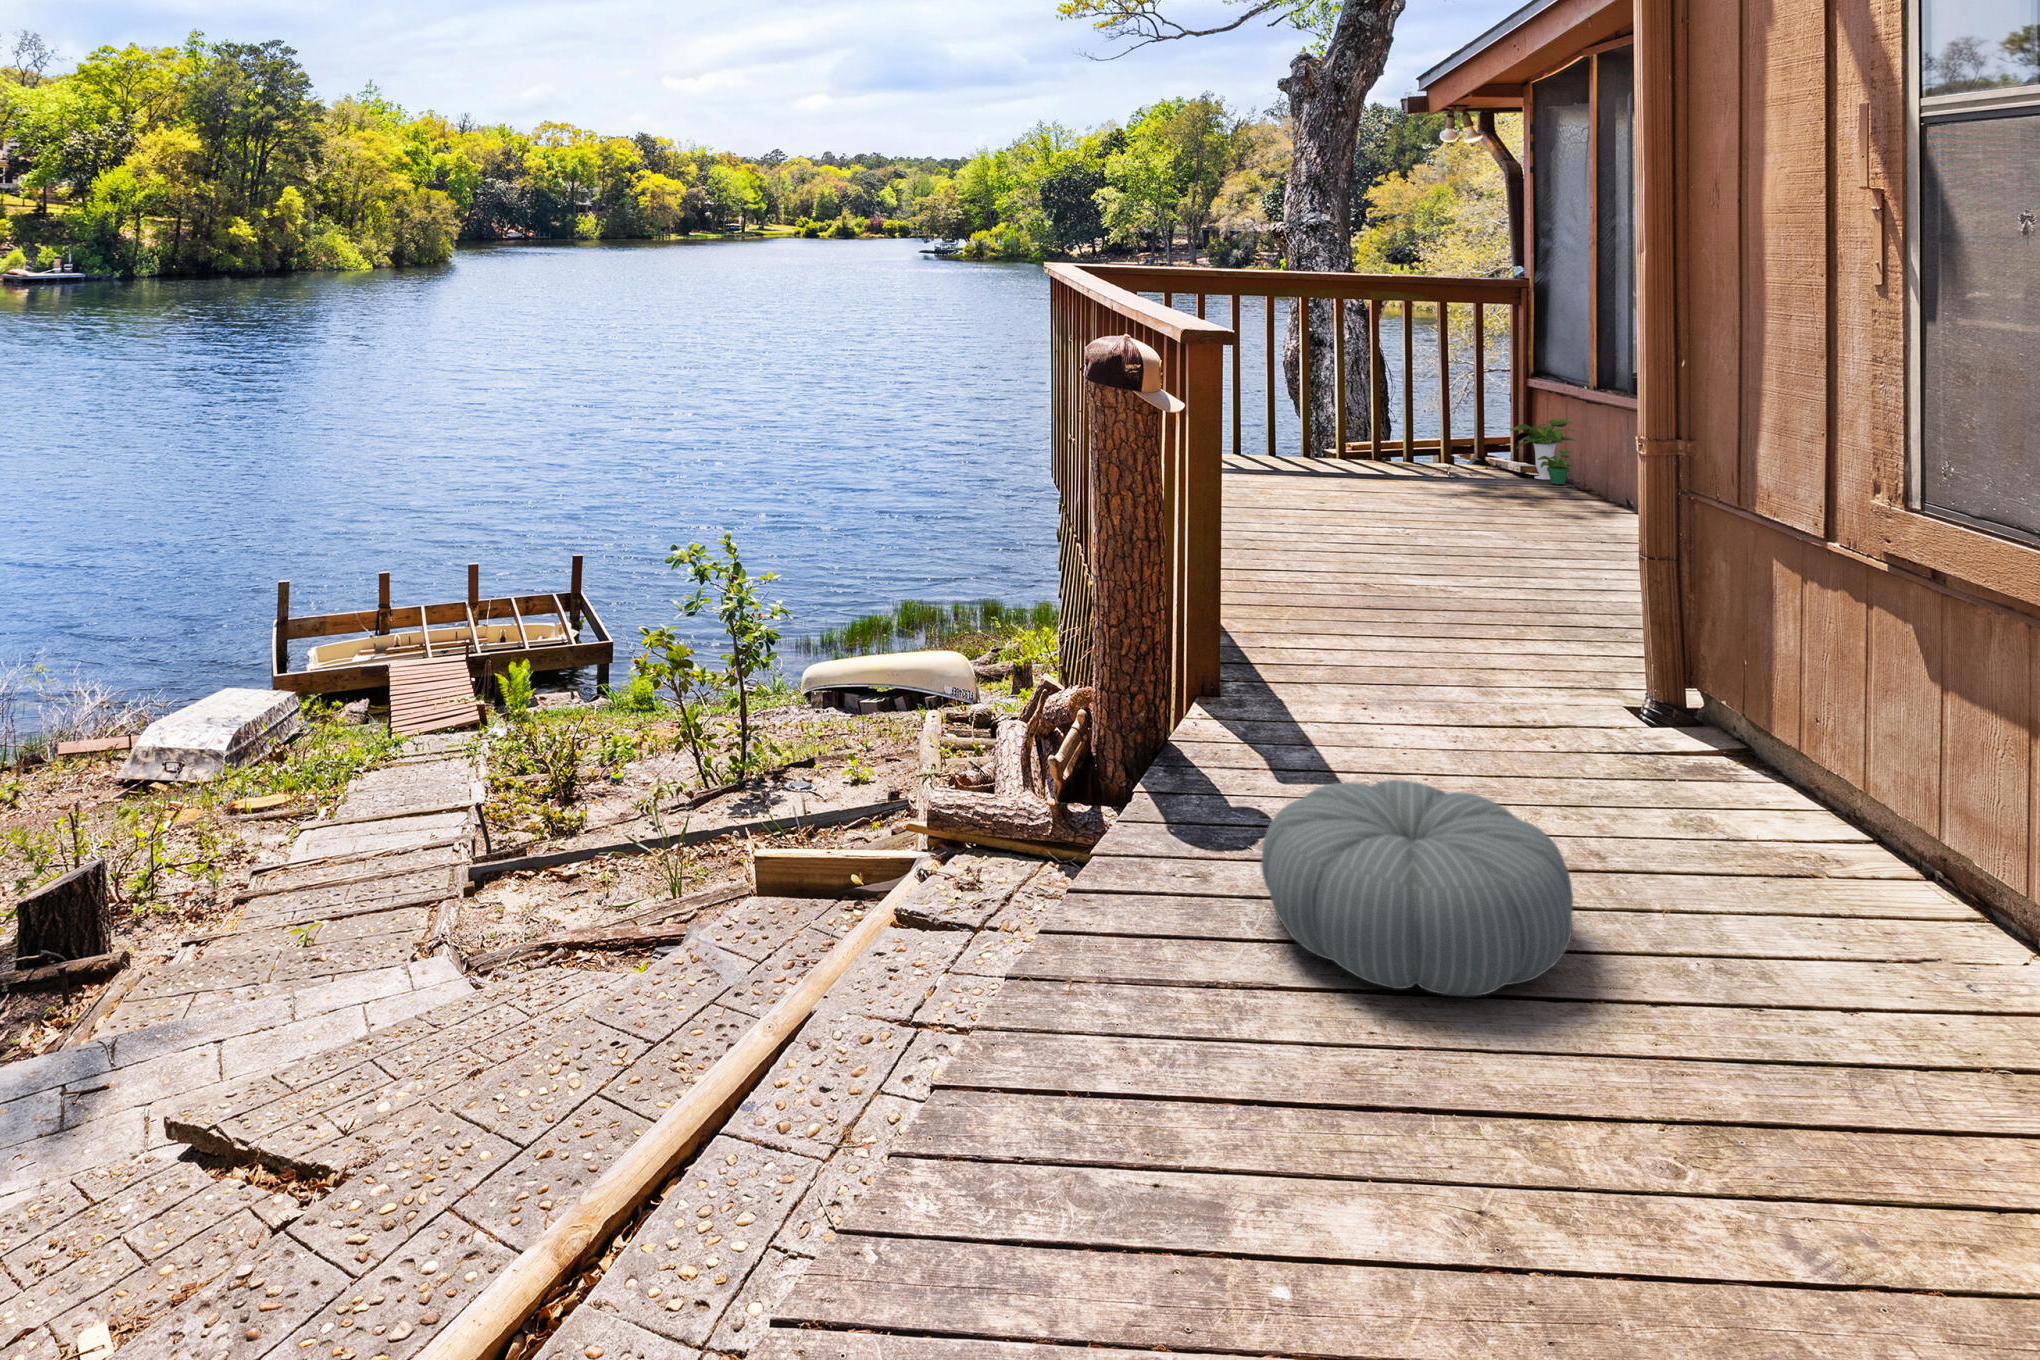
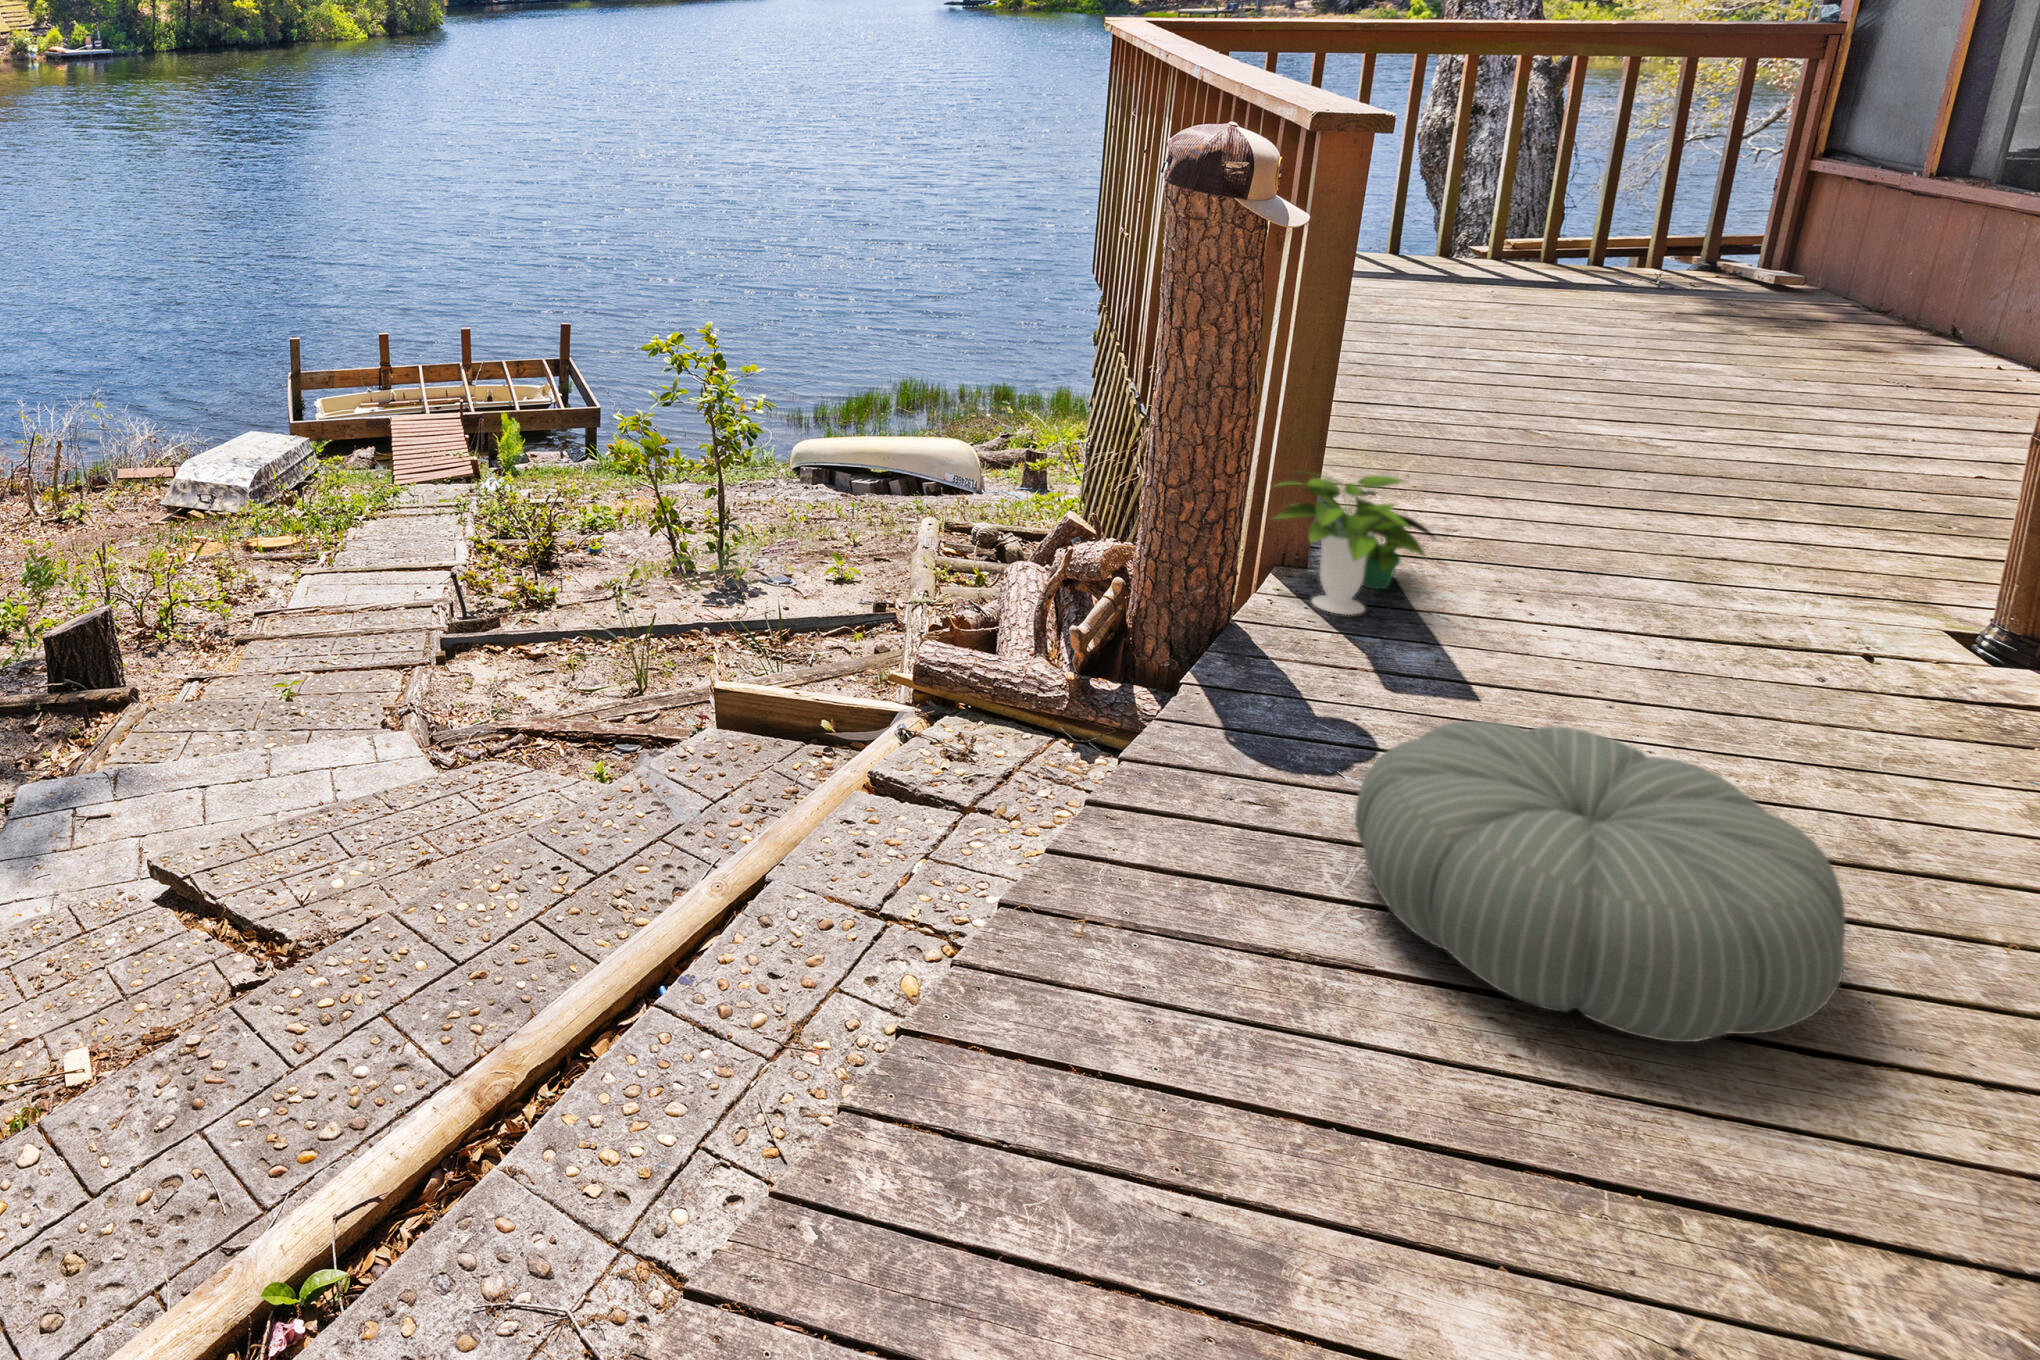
potted plant: present [1510,419,1577,484] -> present [1275,471,1435,615]

